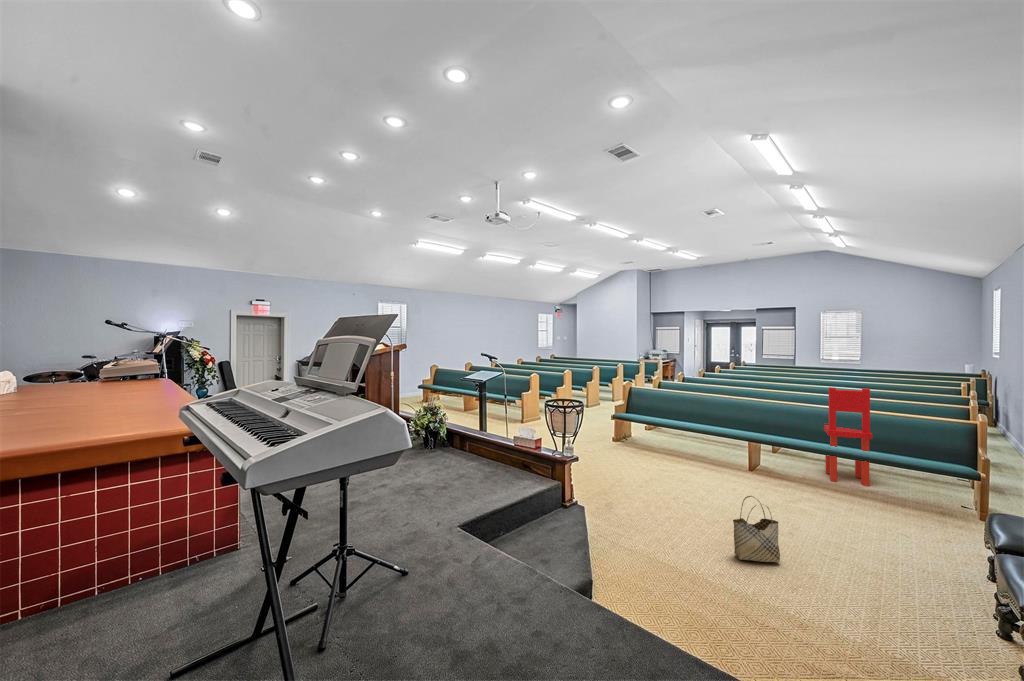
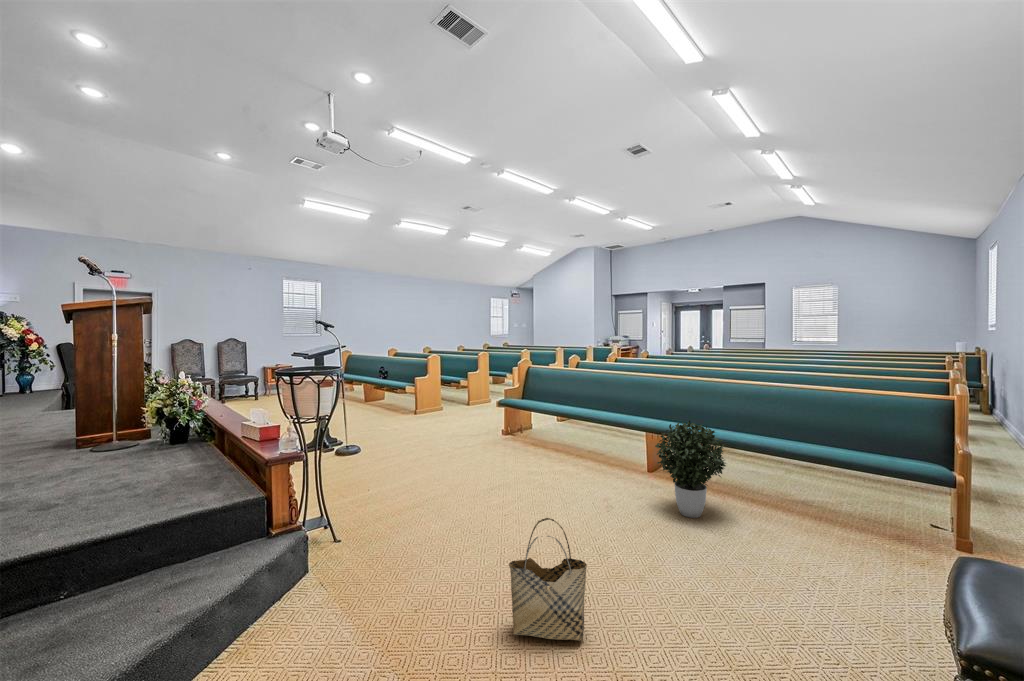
chair: present [824,387,872,486] -> none [749,353,808,493]
potted plant: none [770,436,825,501] -> present [655,421,726,518]

